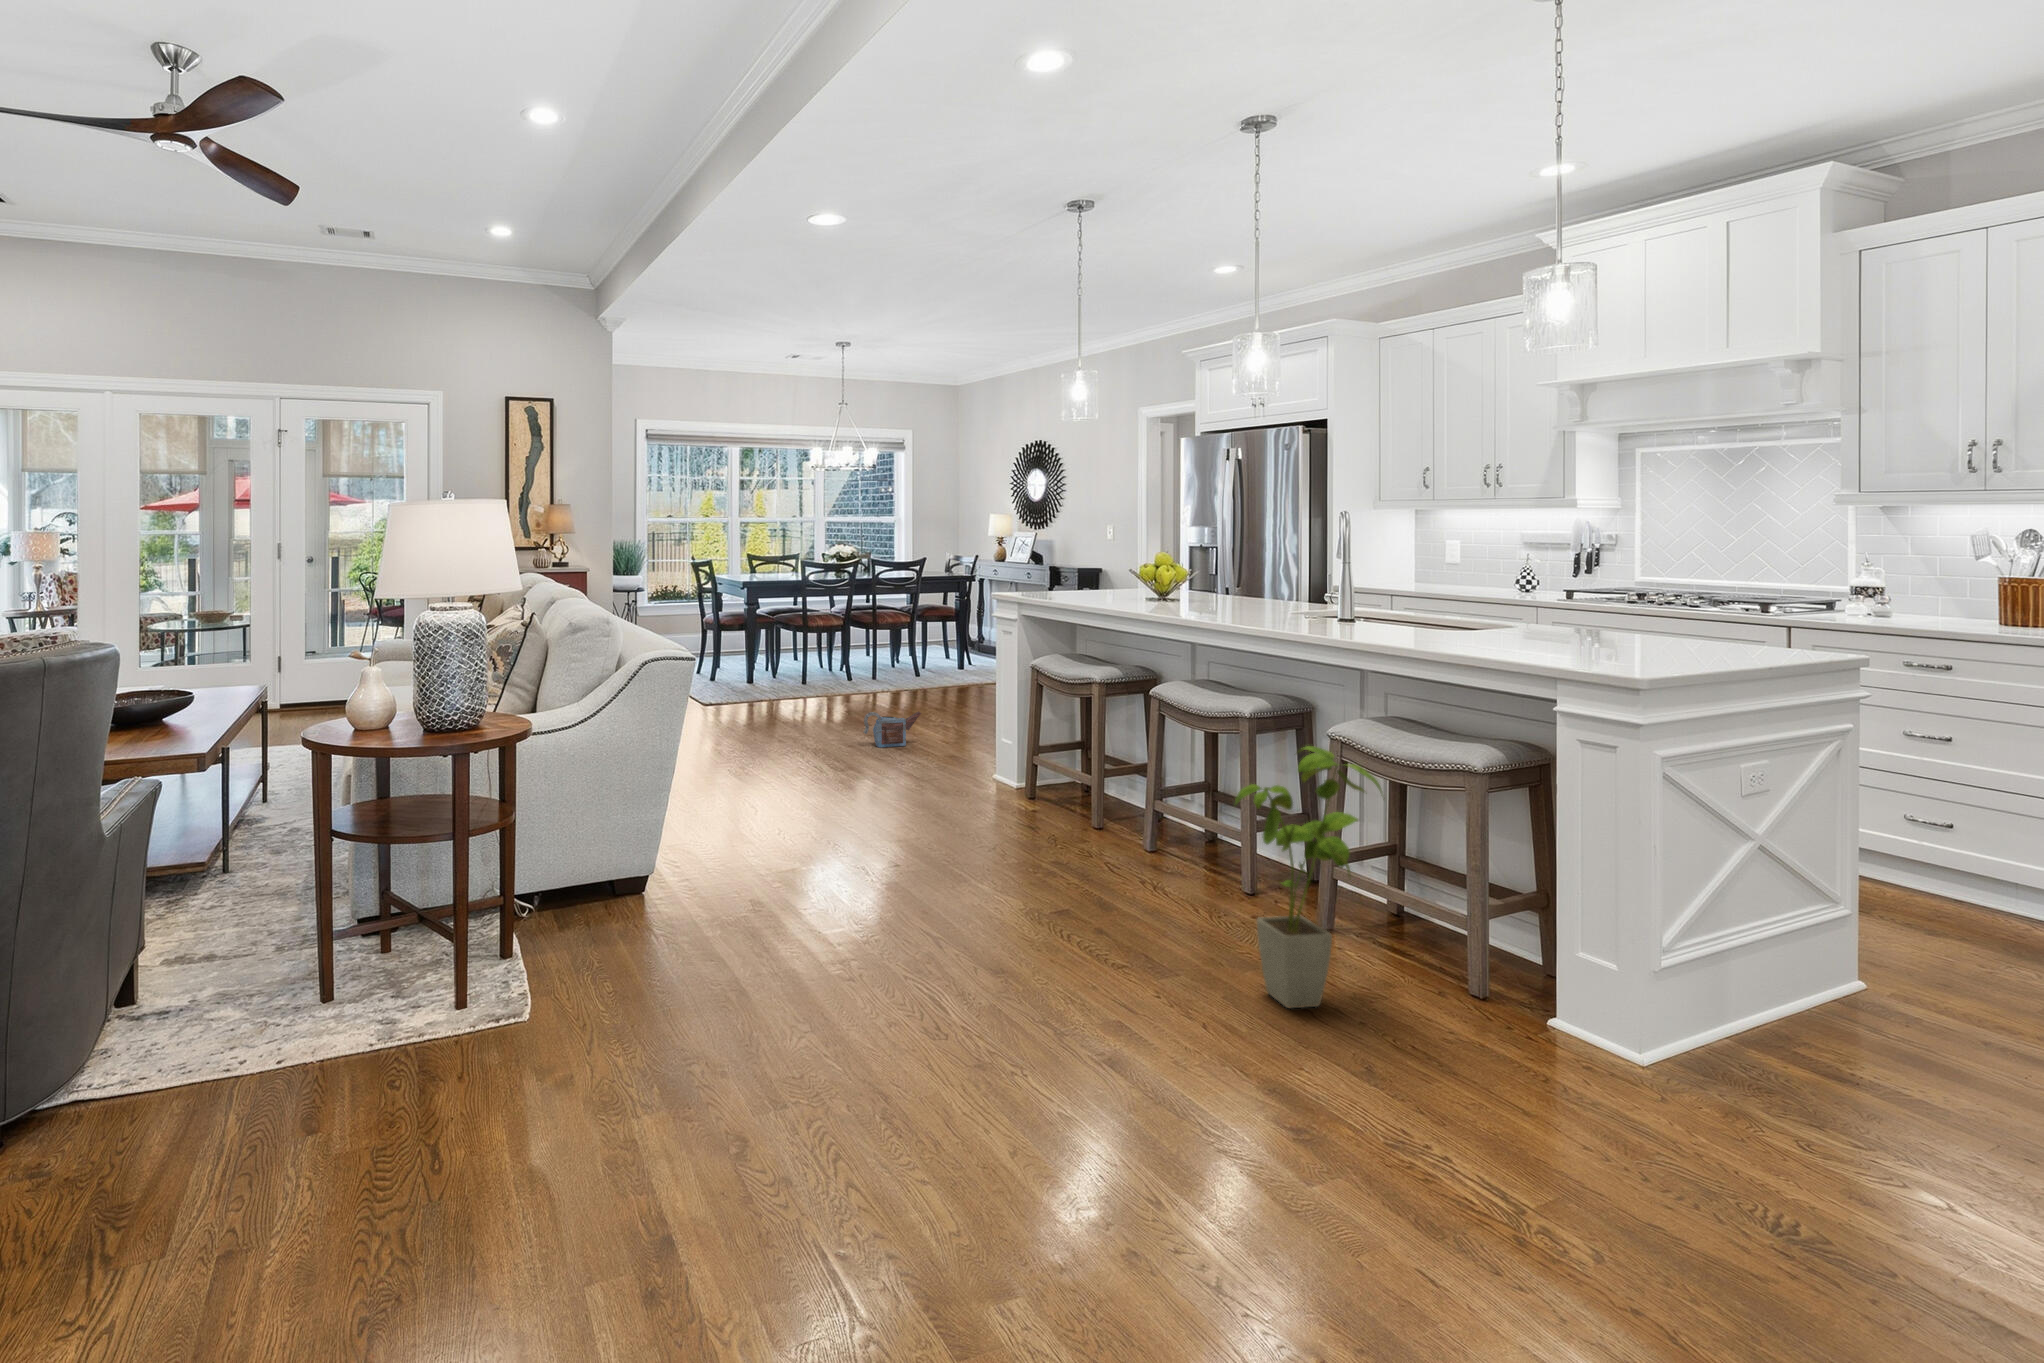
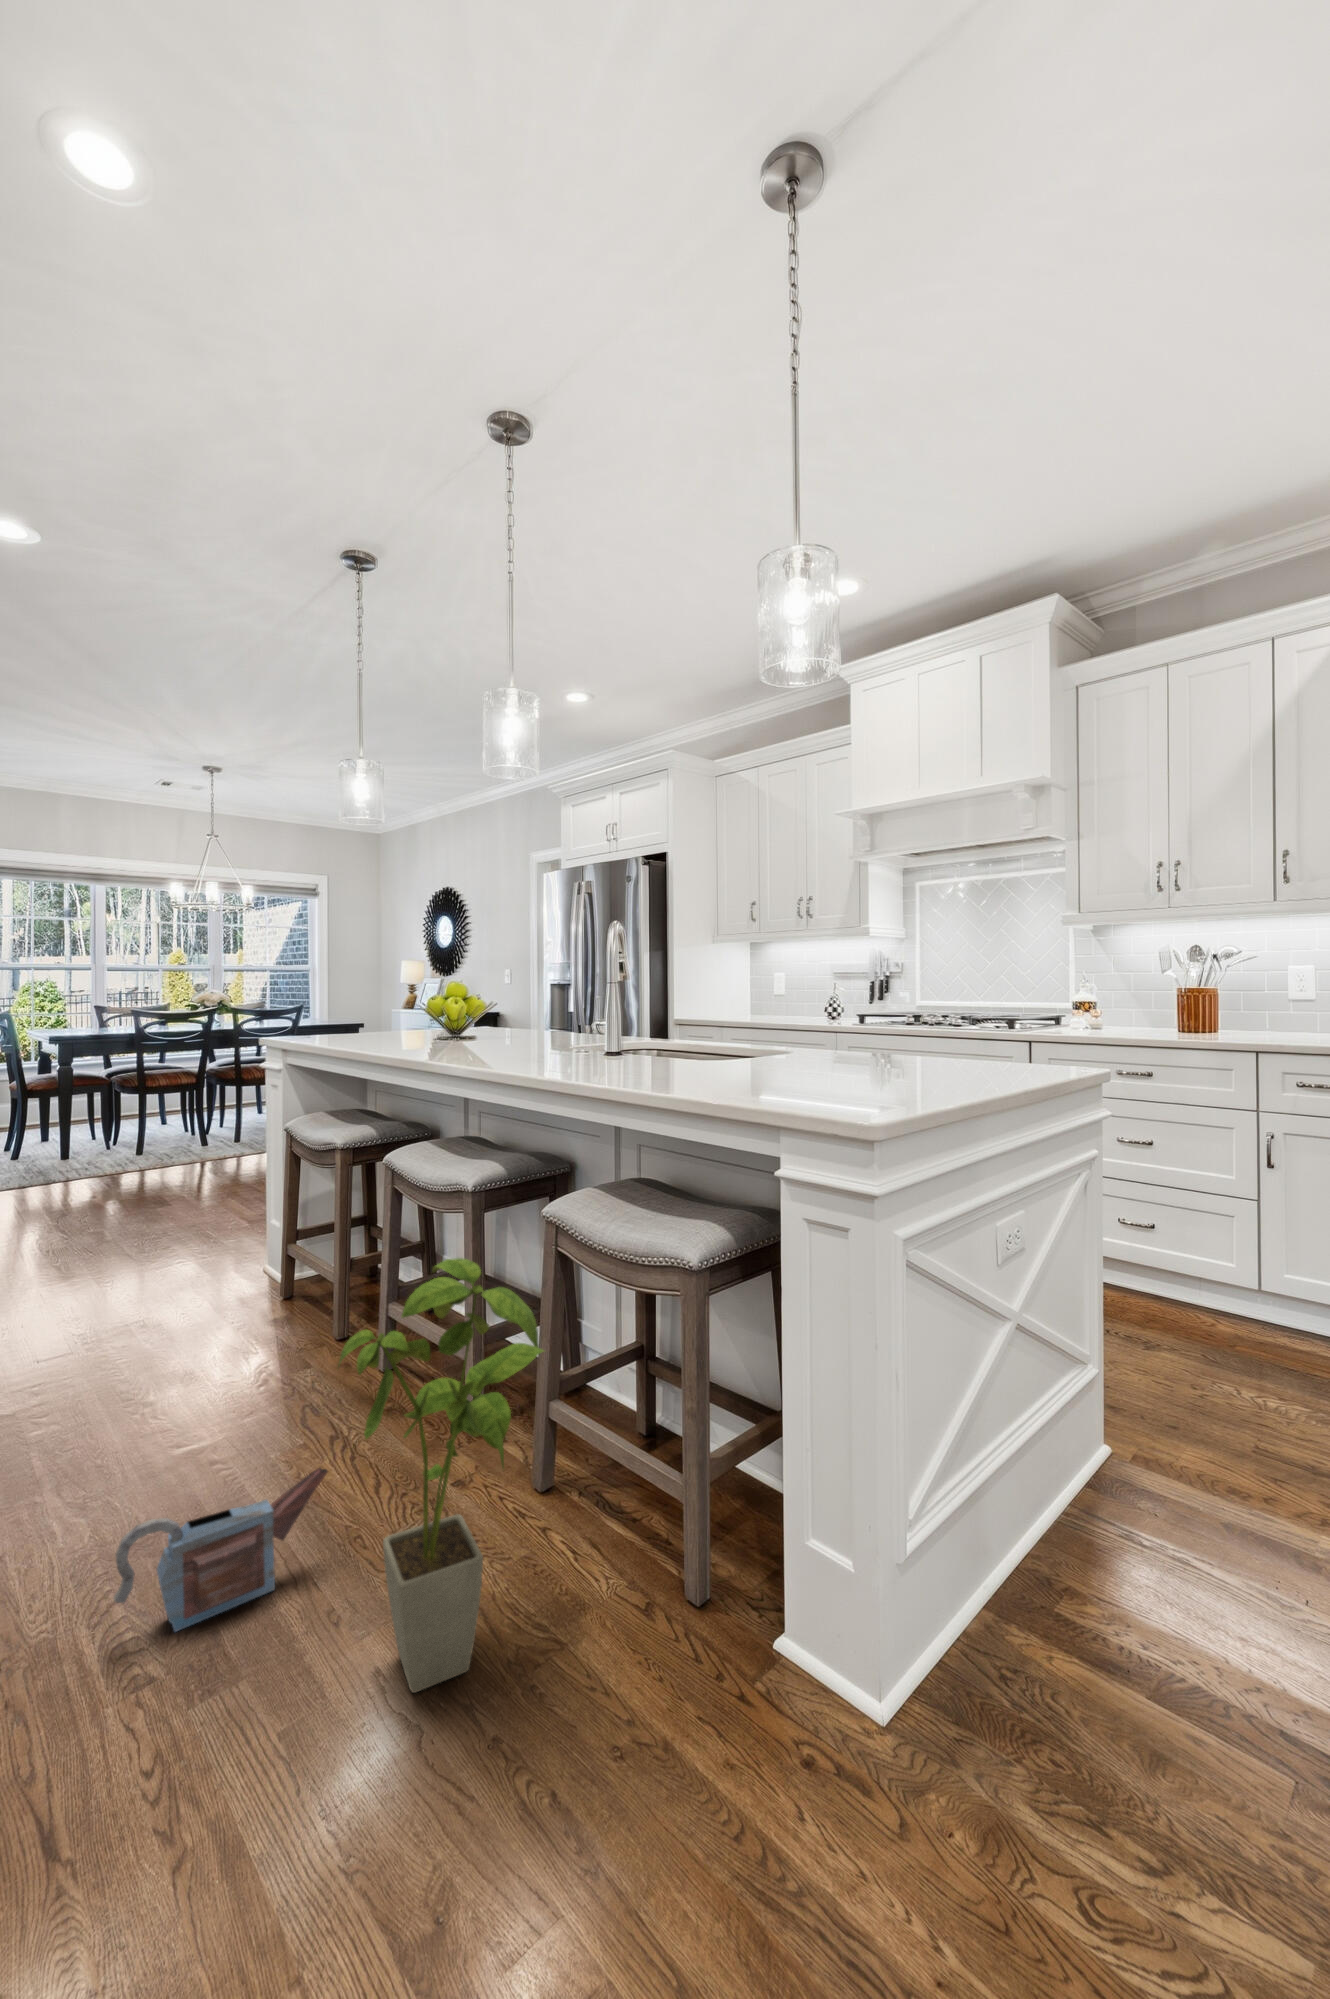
watering can: present [864,711,921,747] -> present [114,1468,328,1632]

